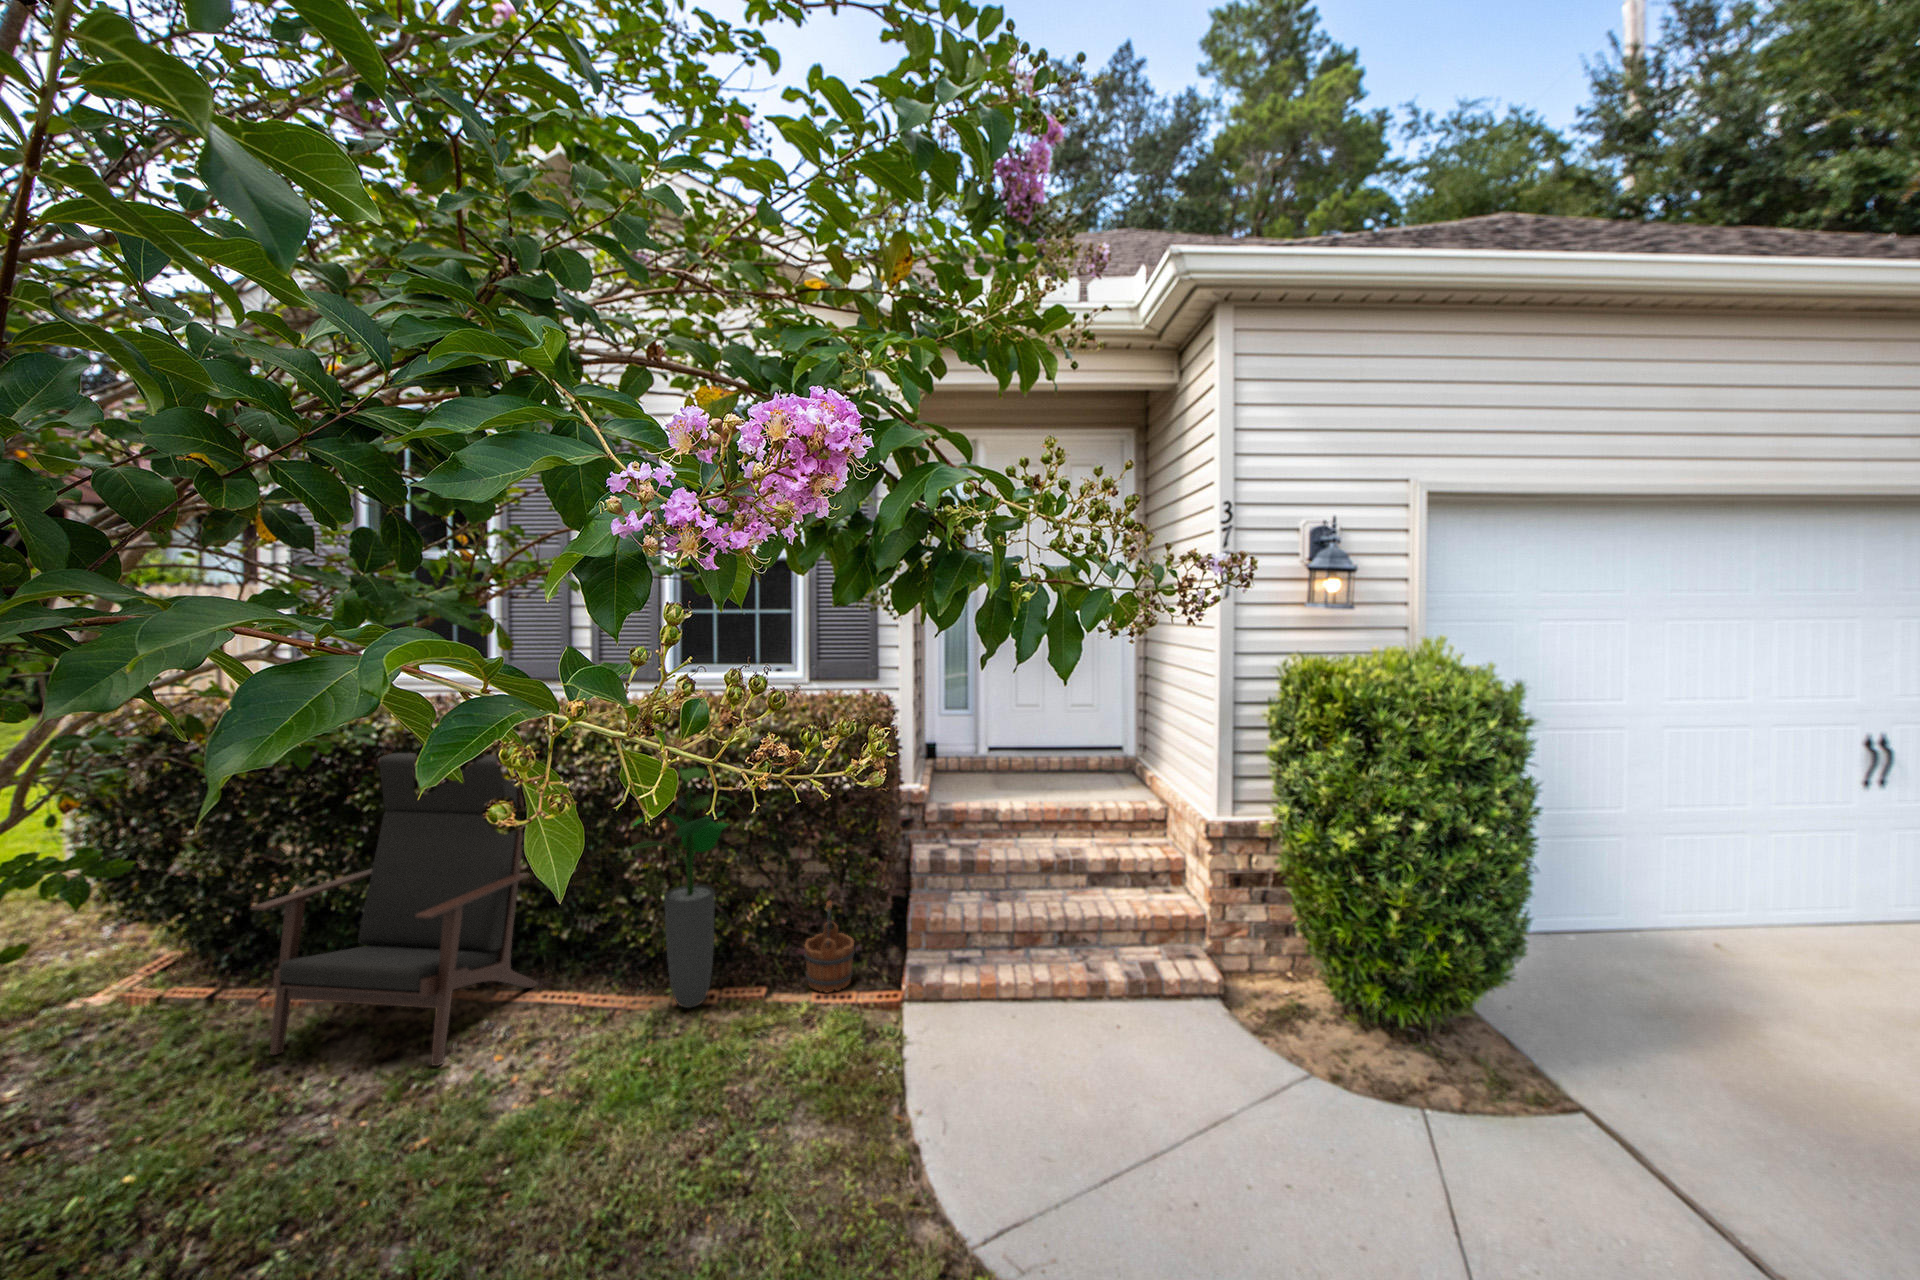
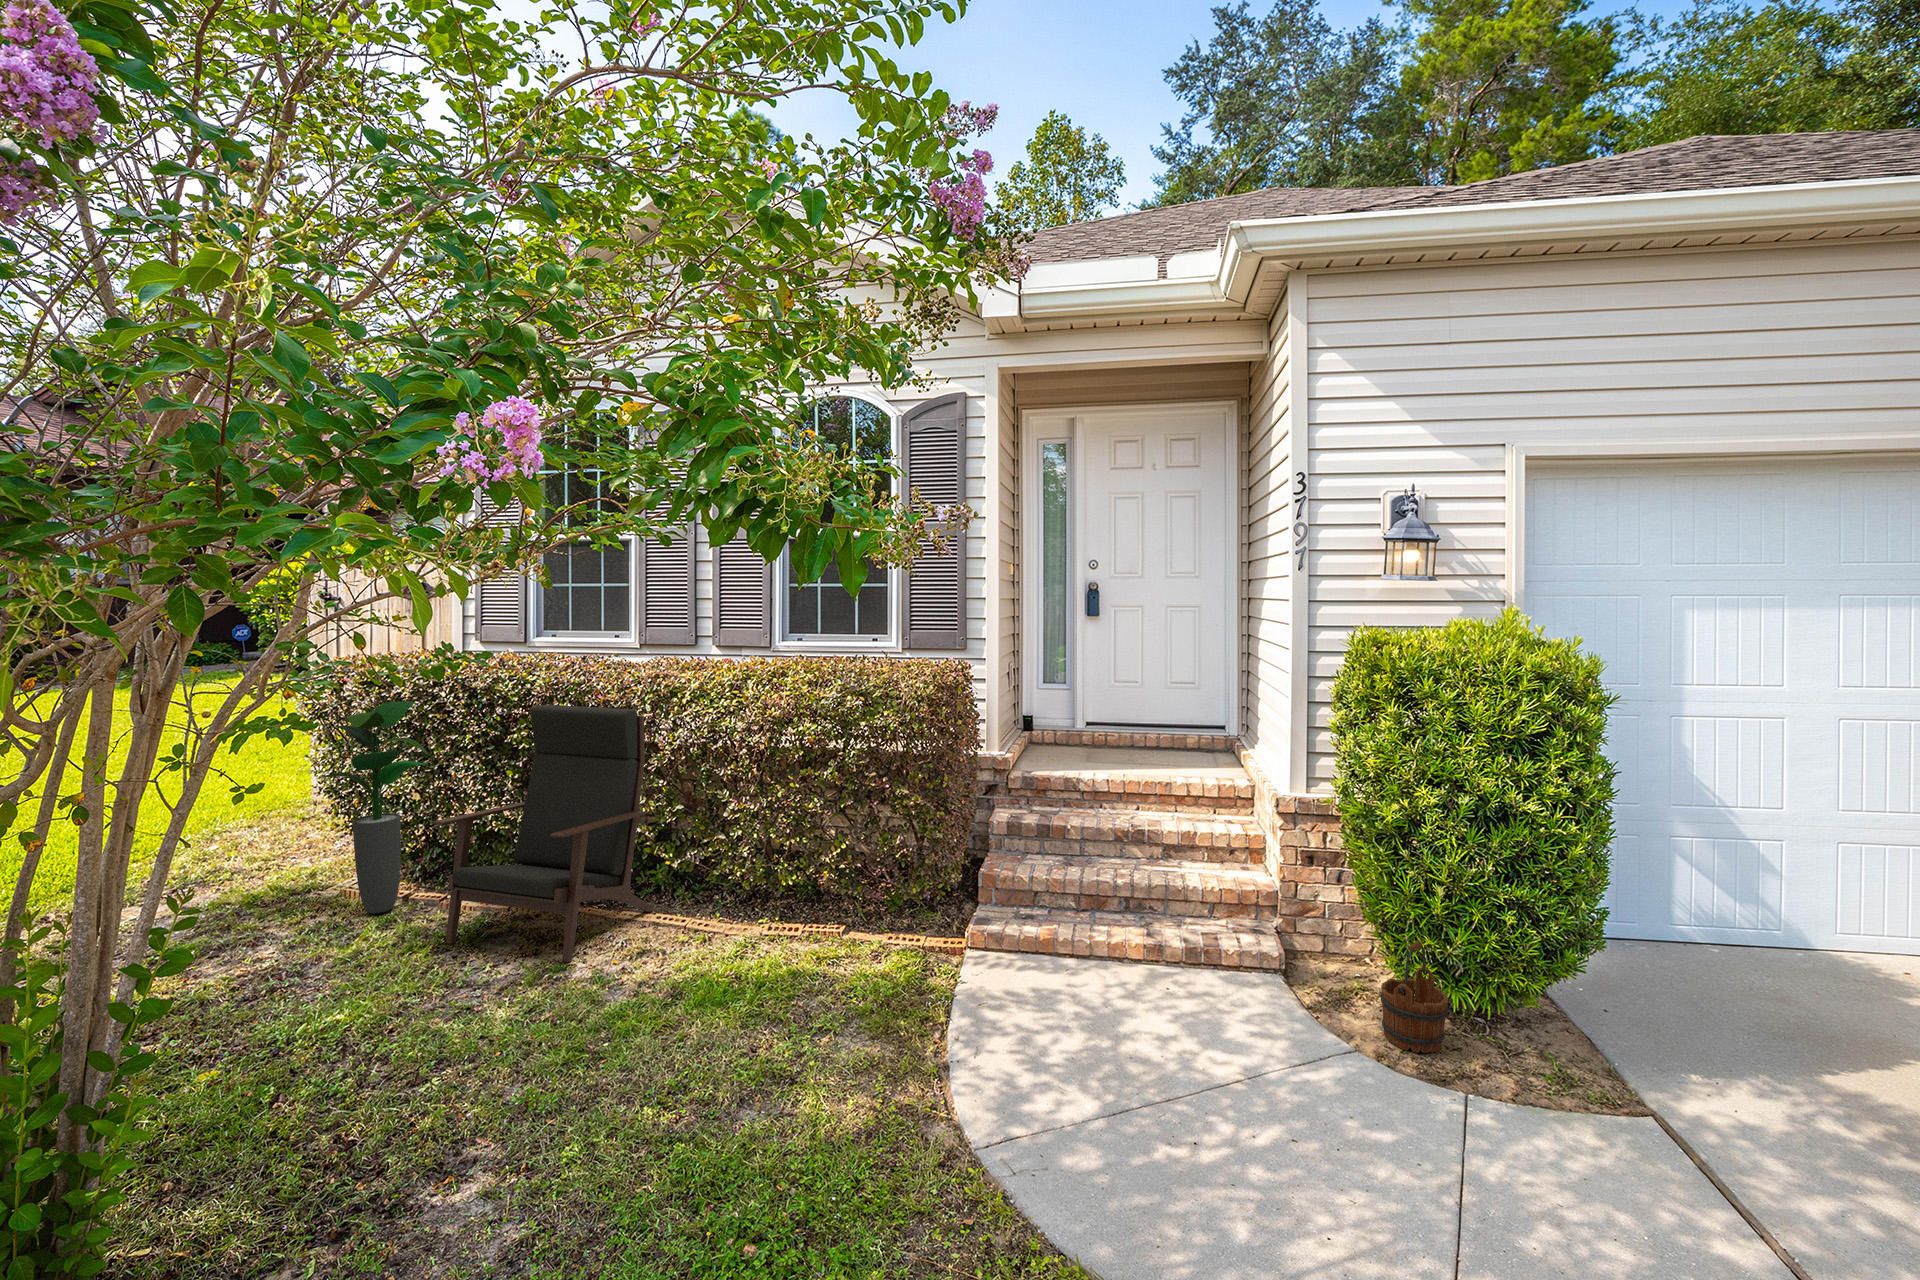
potted plant: present [629,768,741,1008] -> present [317,701,428,913]
wooden bucket: present [804,901,855,993] -> present [1380,941,1448,1053]

